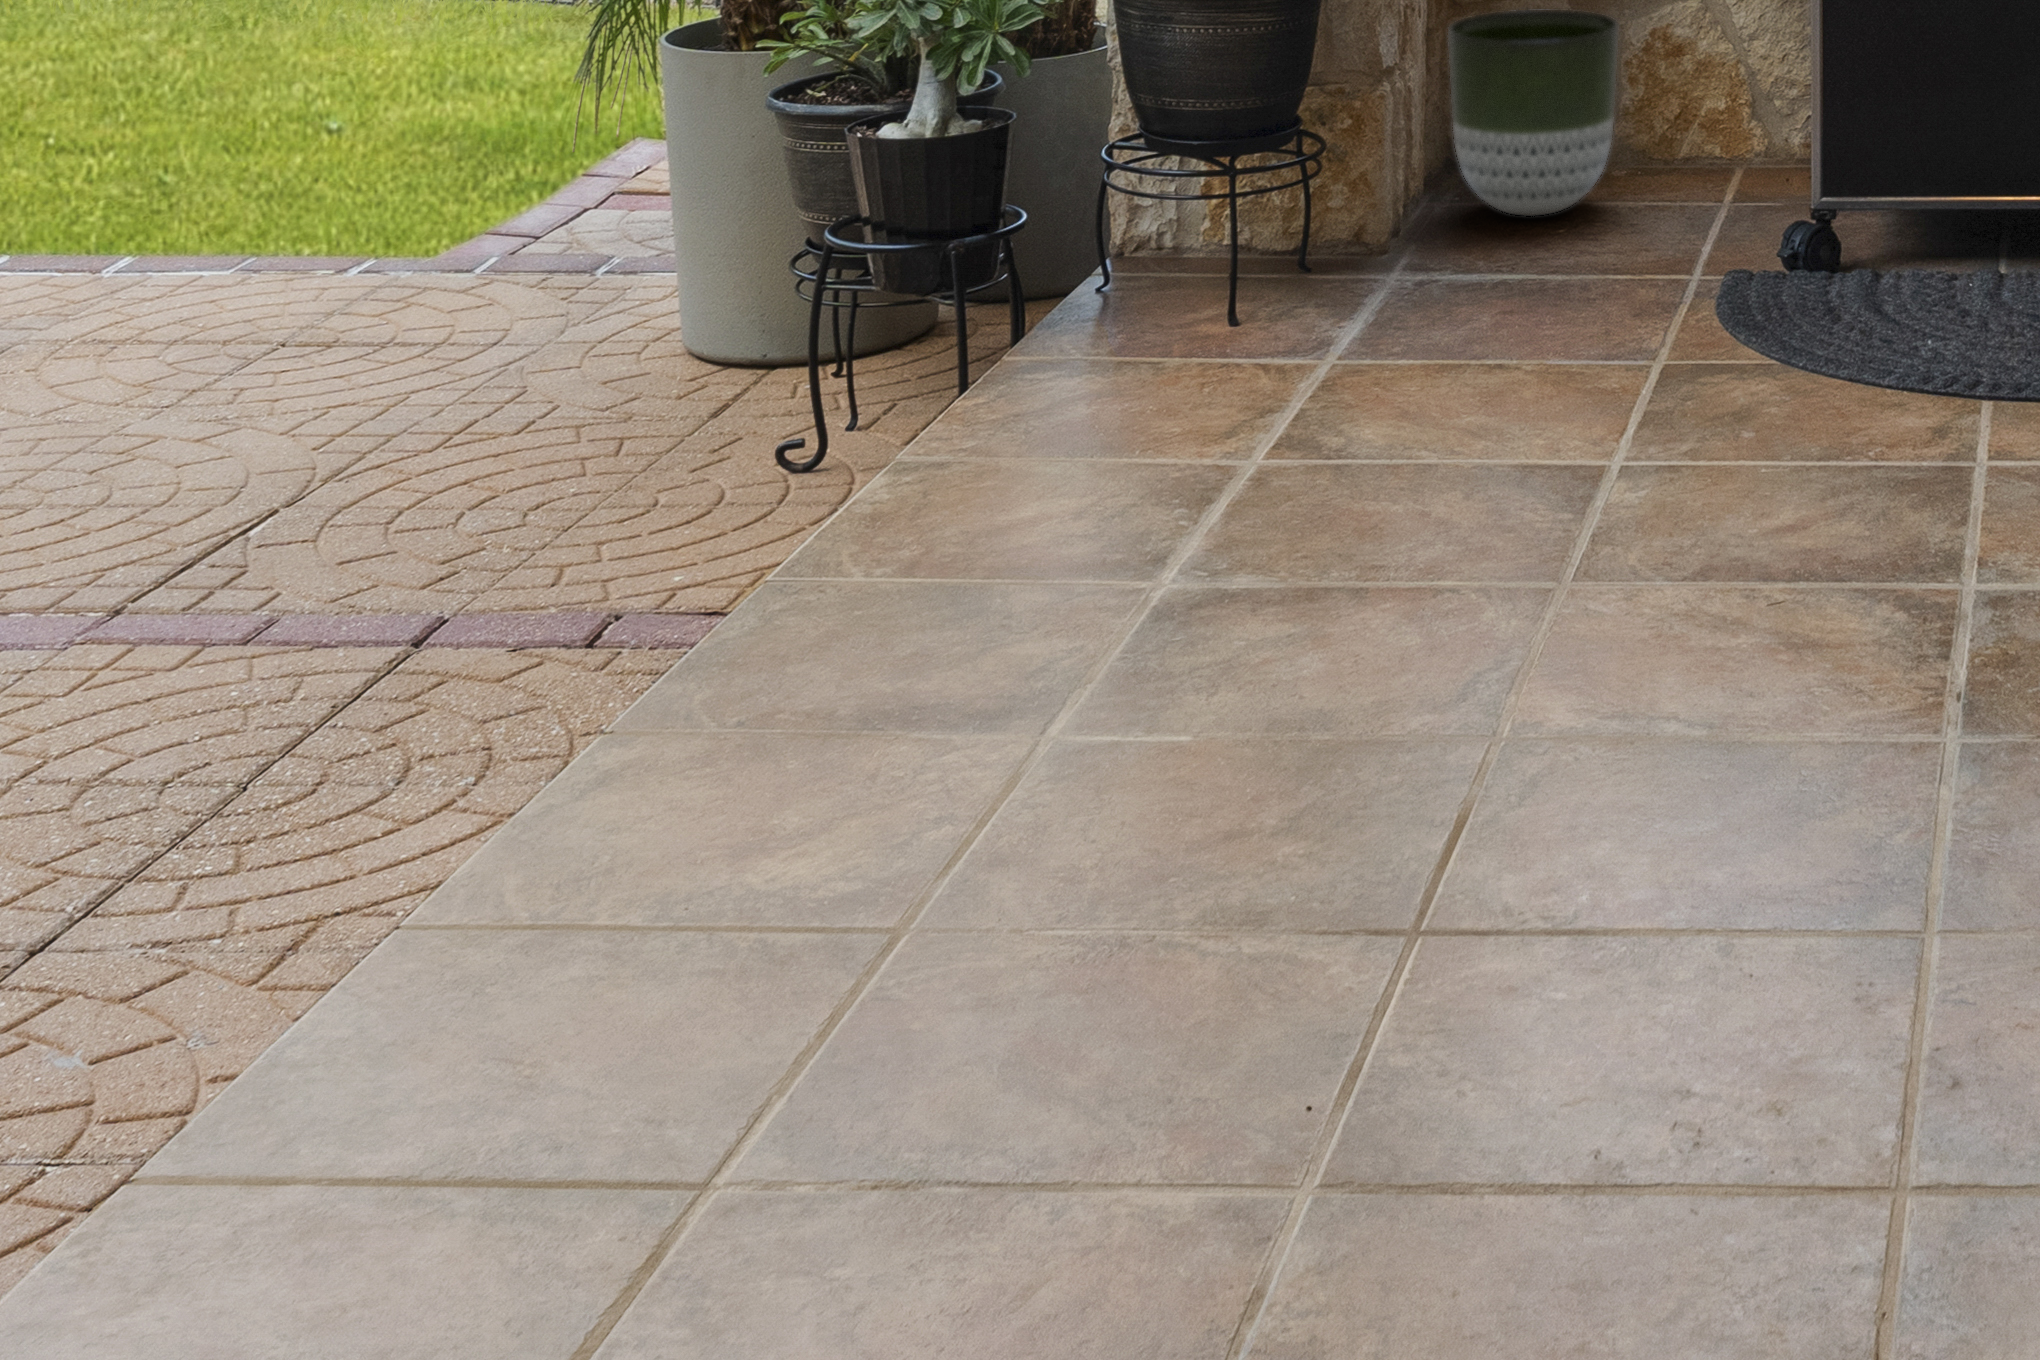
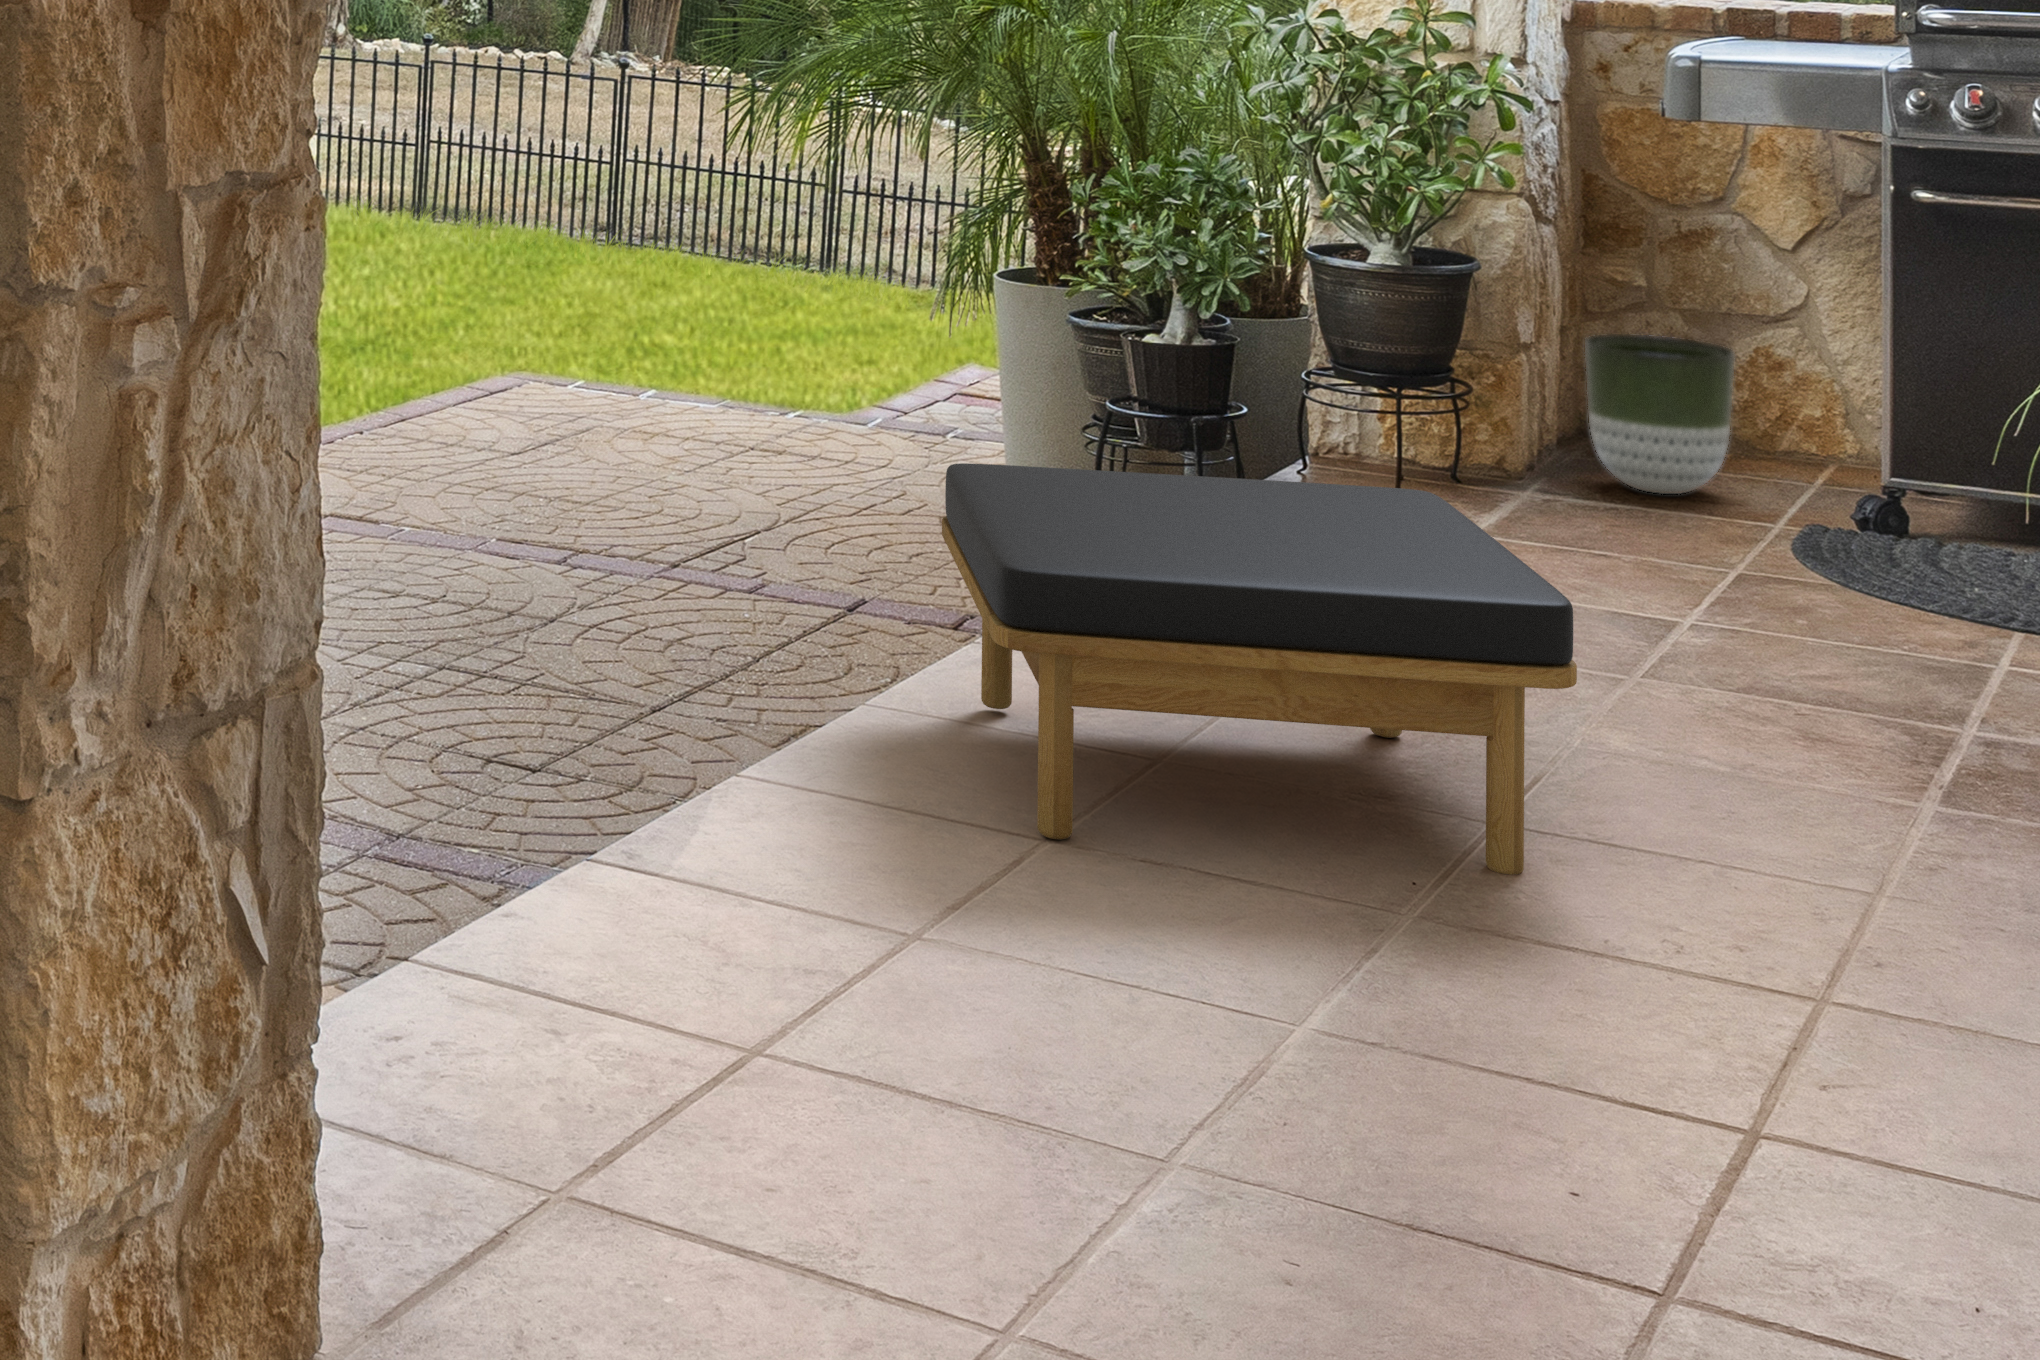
ottoman: none [537,392,1537,1218] -> present [942,463,1577,875]

